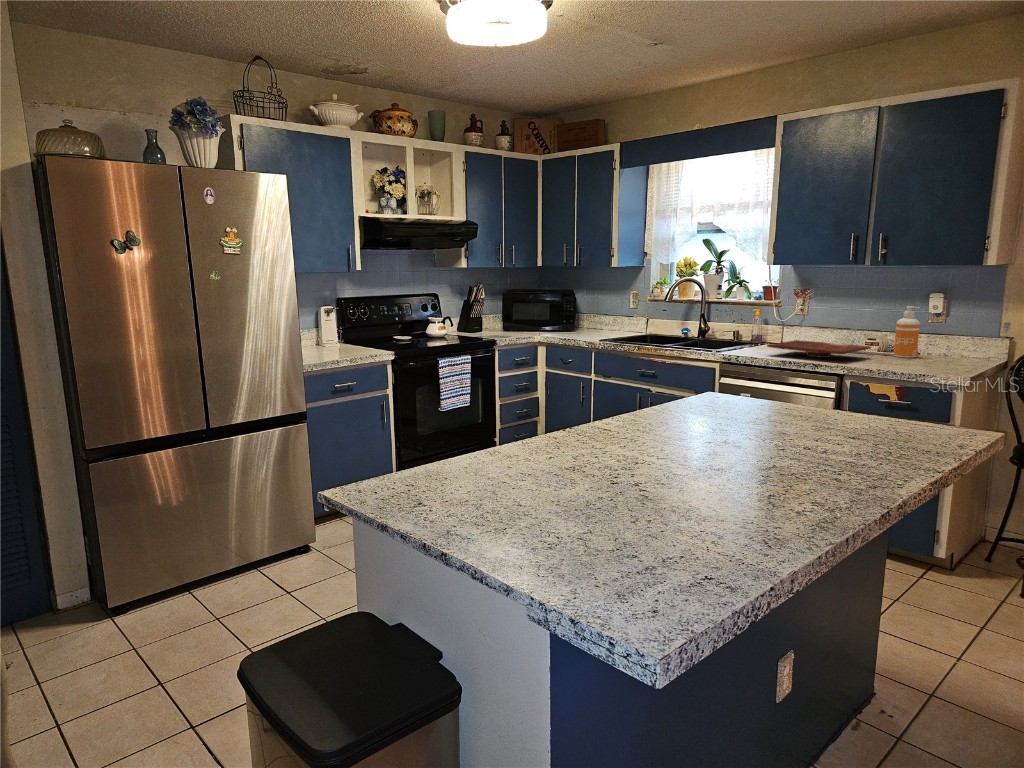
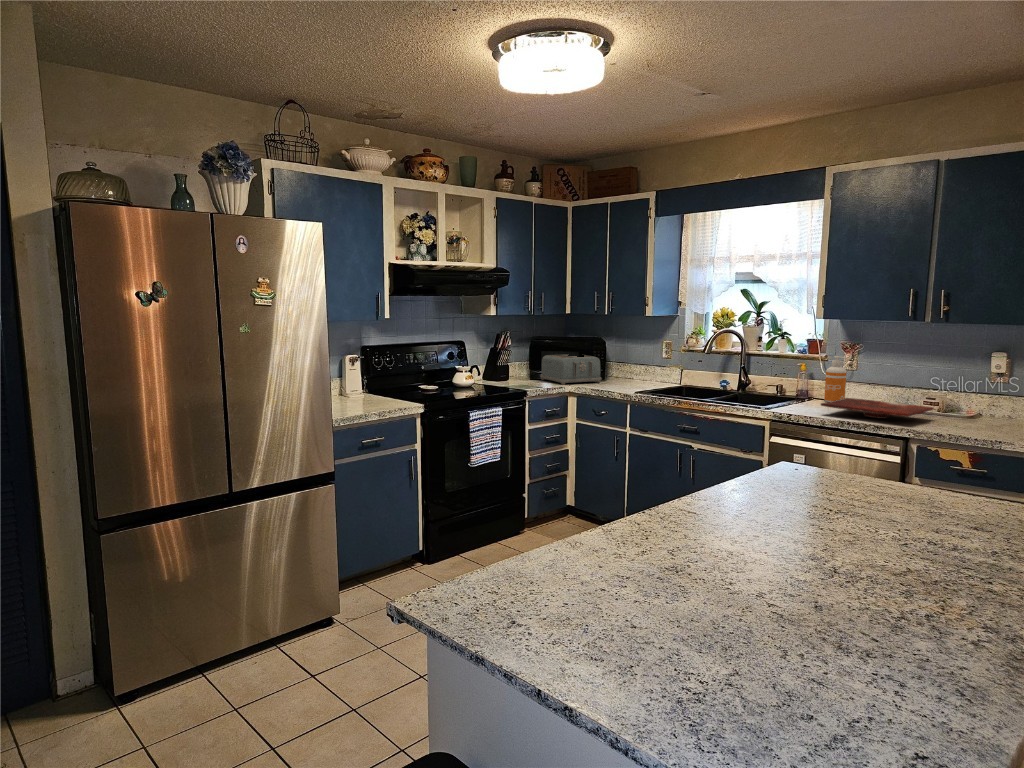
toaster: none [513,306,571,335] -> present [540,354,601,385]
soap dispenser: present [894,306,920,358] -> present [824,356,847,402]

